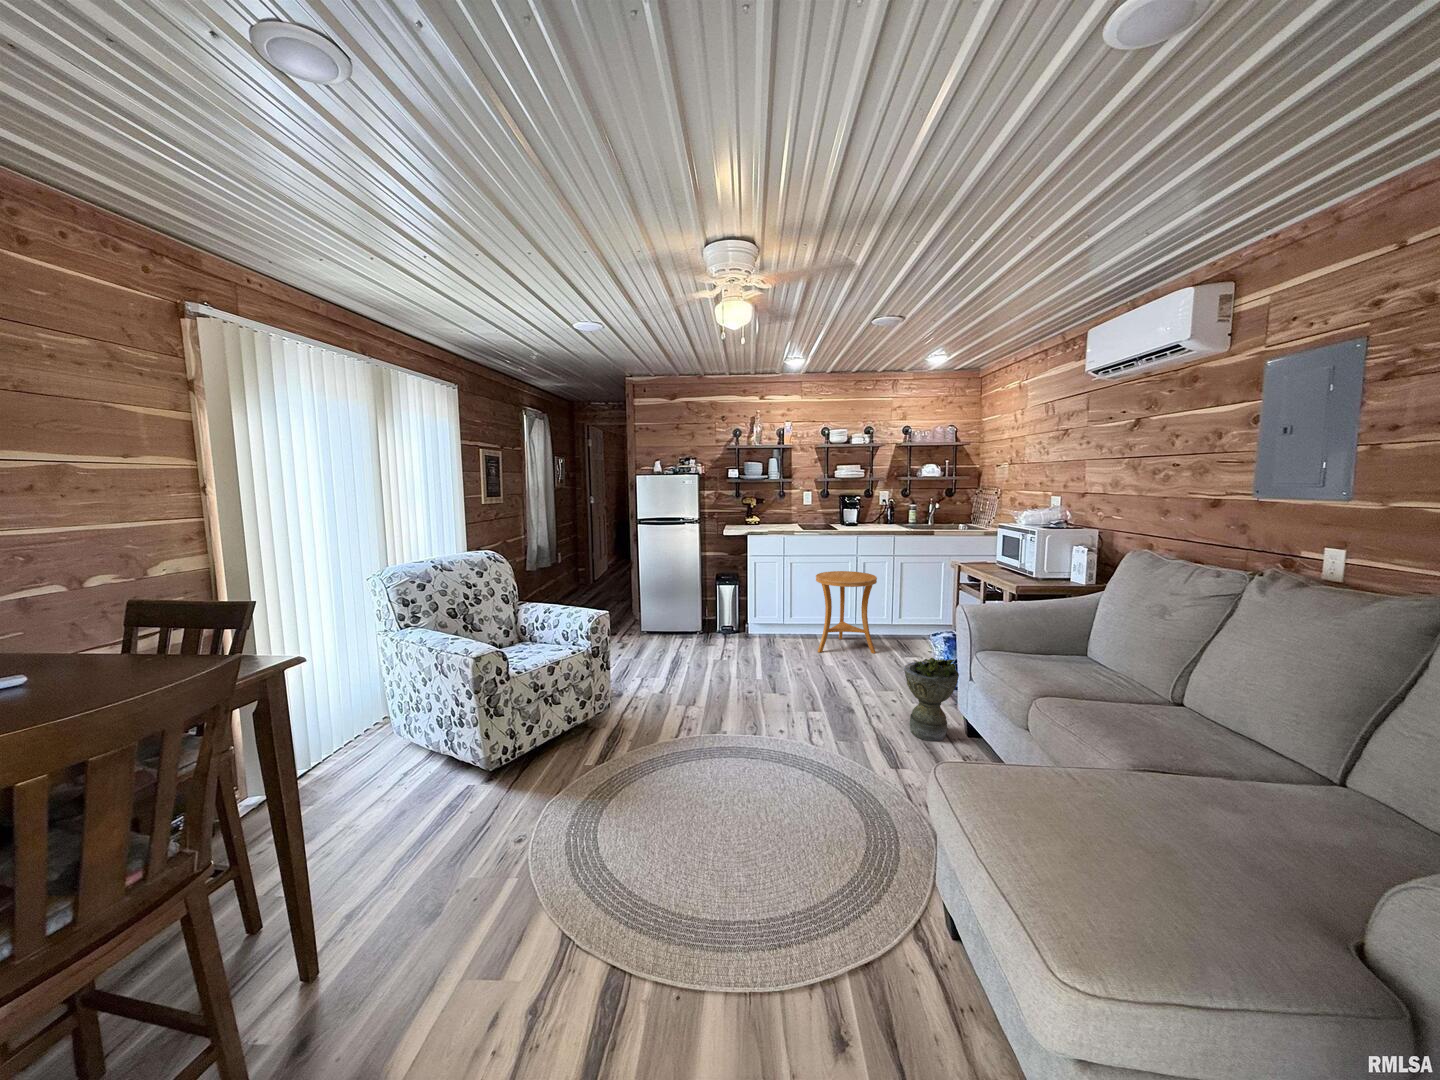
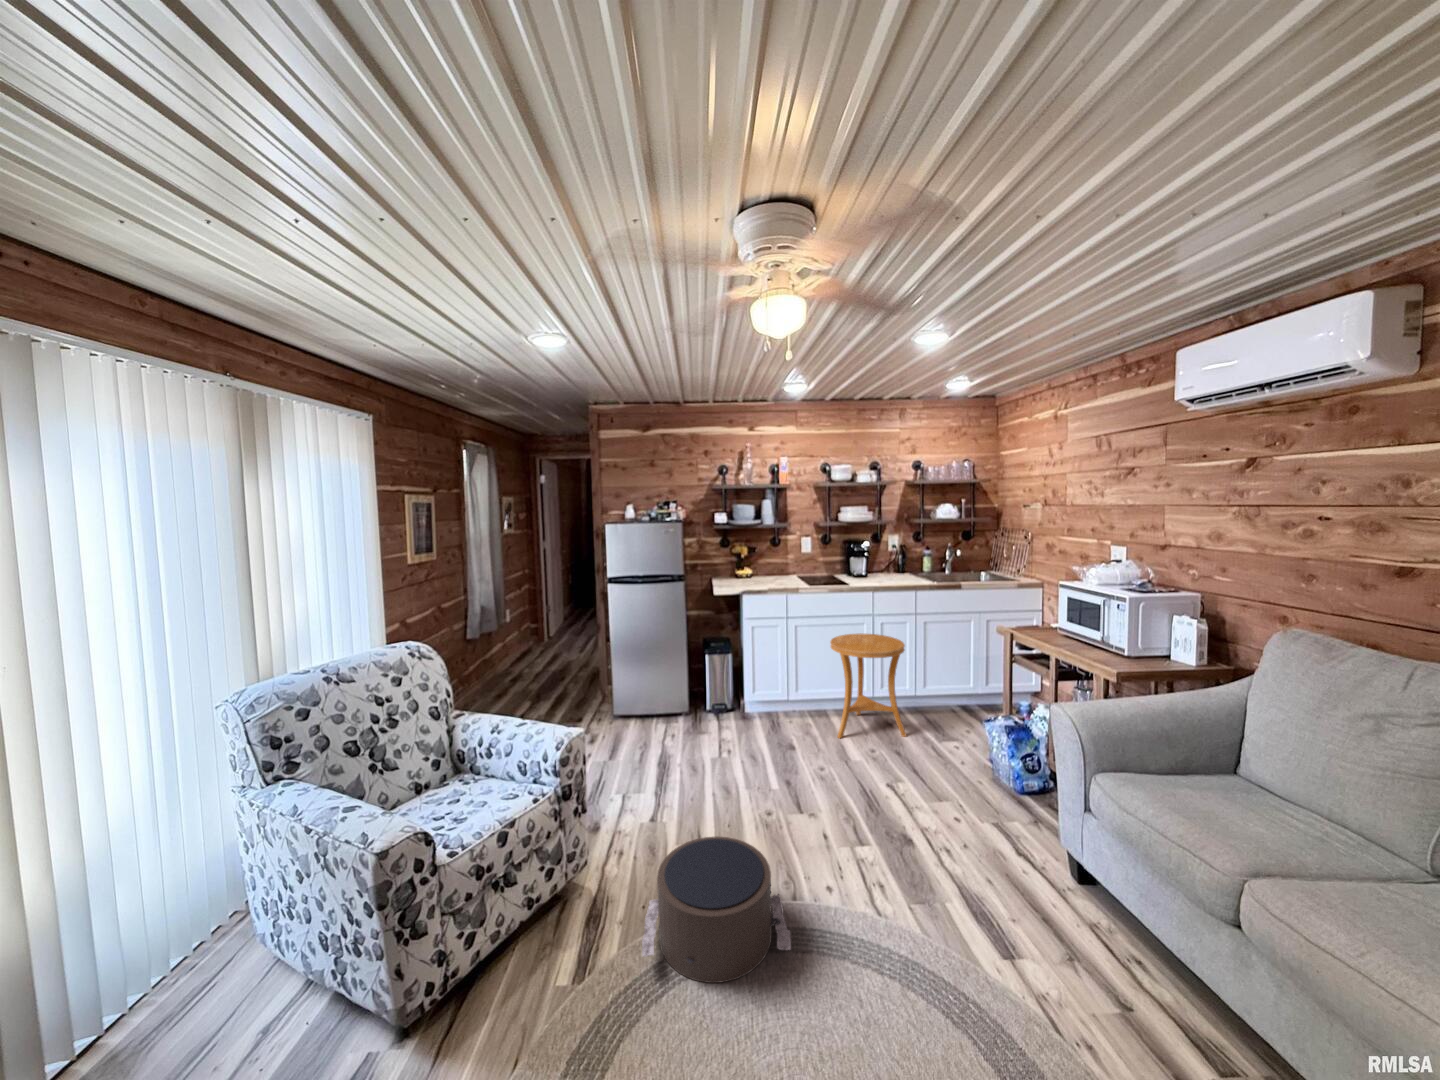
planter: present [904,658,959,741] -> none [989,775,1067,896]
pouf: none [641,689,744,768] -> present [642,837,791,983]

